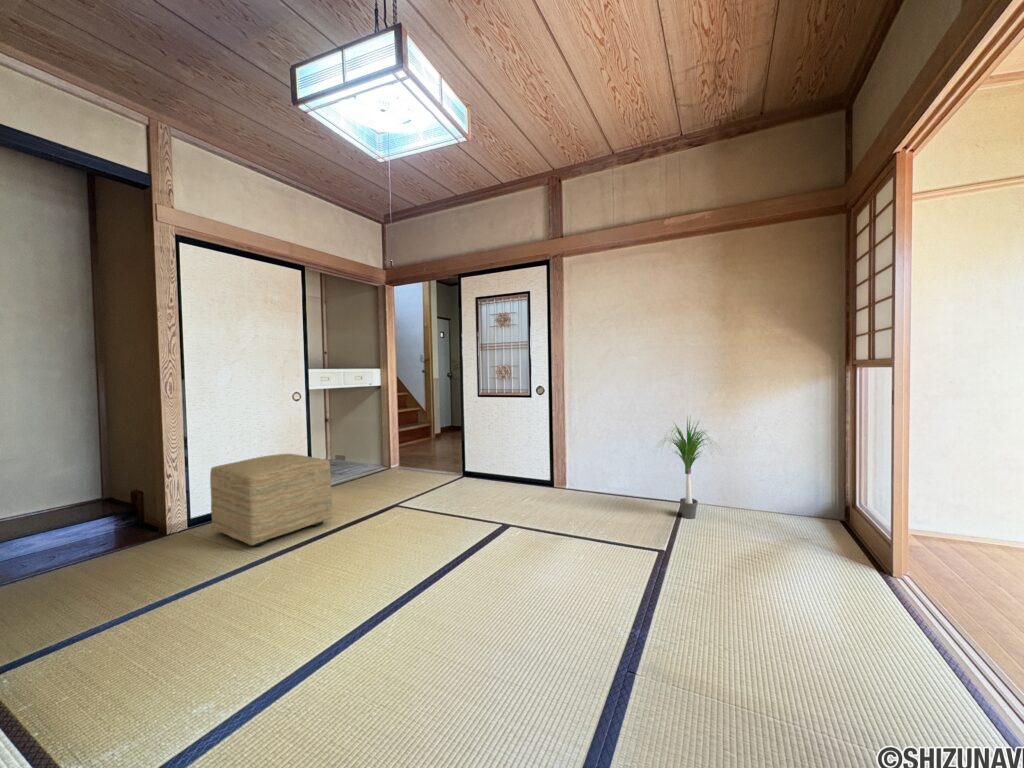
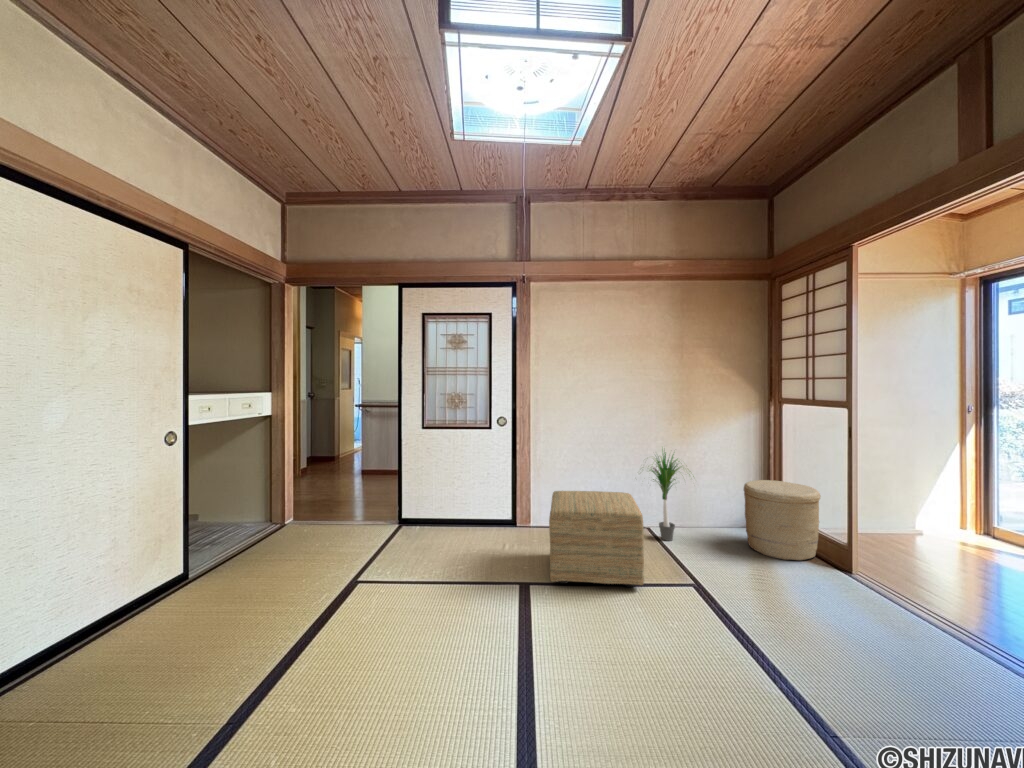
ottoman: present [210,454,332,546] -> present [549,491,644,587]
woven basket: none [777,461,881,562] -> present [744,480,820,561]

